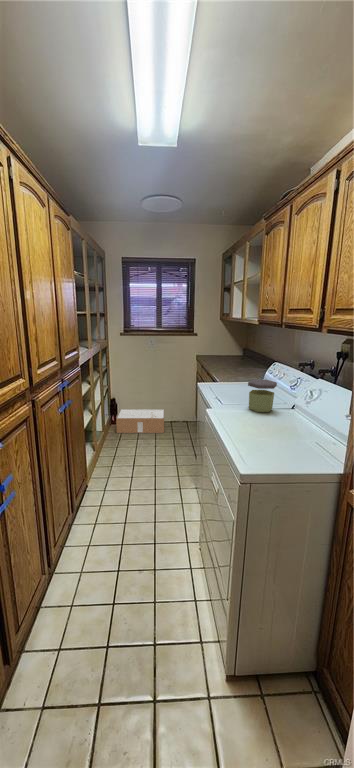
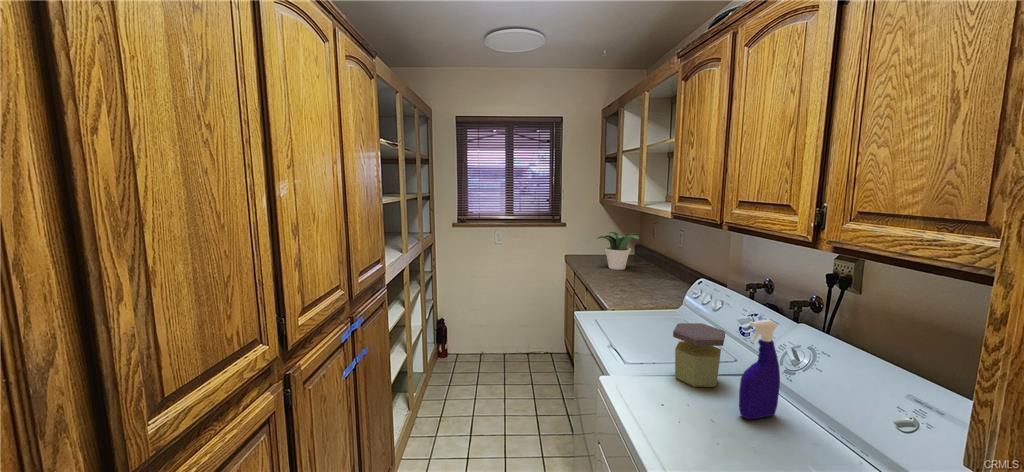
potted plant: none [217,339,247,364] -> present [597,232,640,270]
spray bottle: none [277,370,299,423] -> present [739,320,780,419]
cardboard box: present [116,409,164,433] -> none [445,334,517,372]

